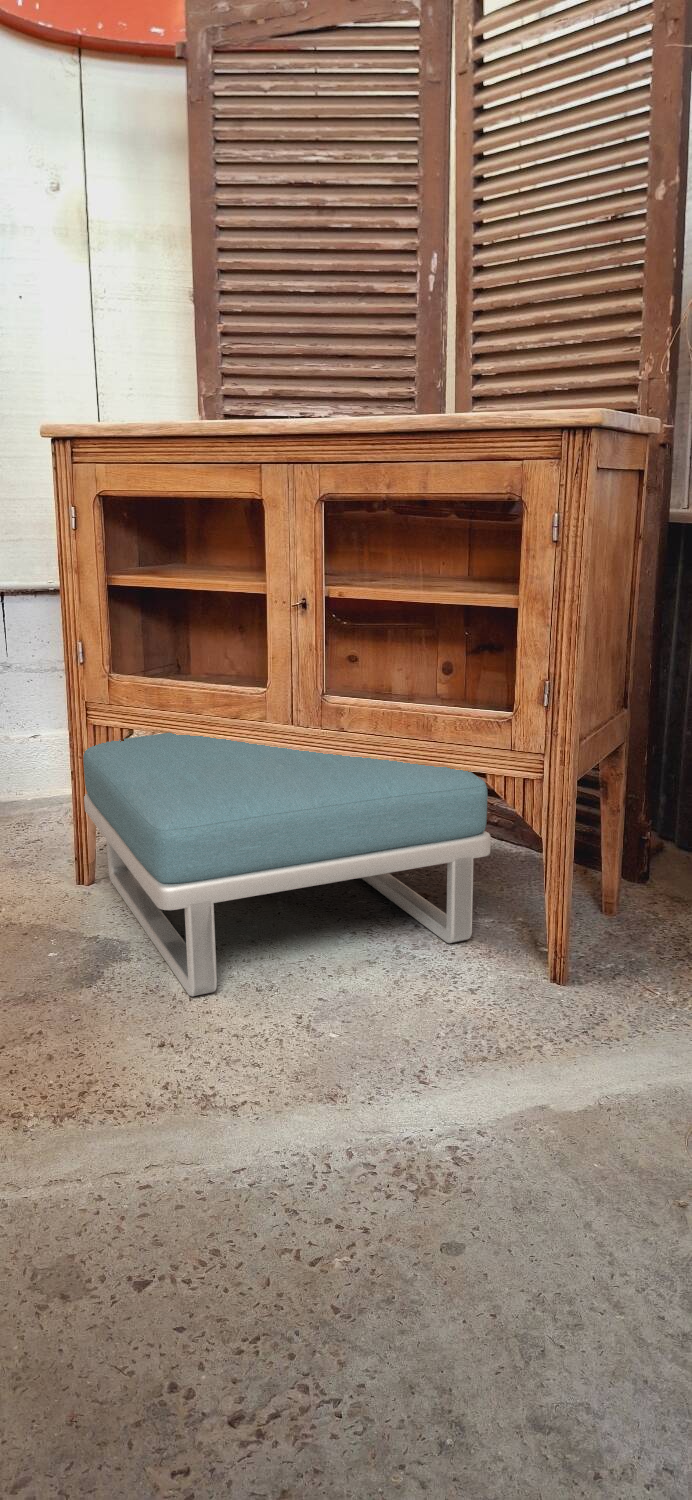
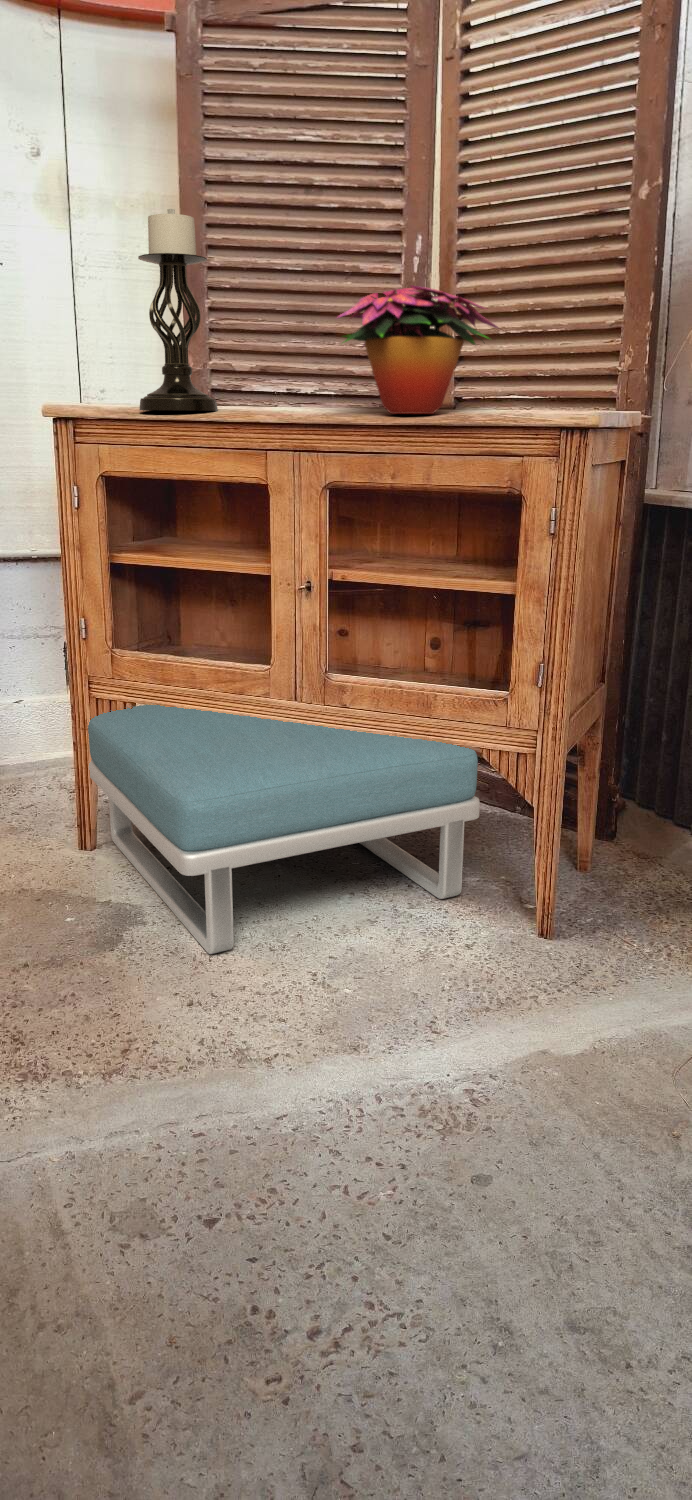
candle holder: none [128,219,211,428] -> present [138,209,218,411]
flower arrangement: none [315,281,504,421] -> present [338,286,498,414]

